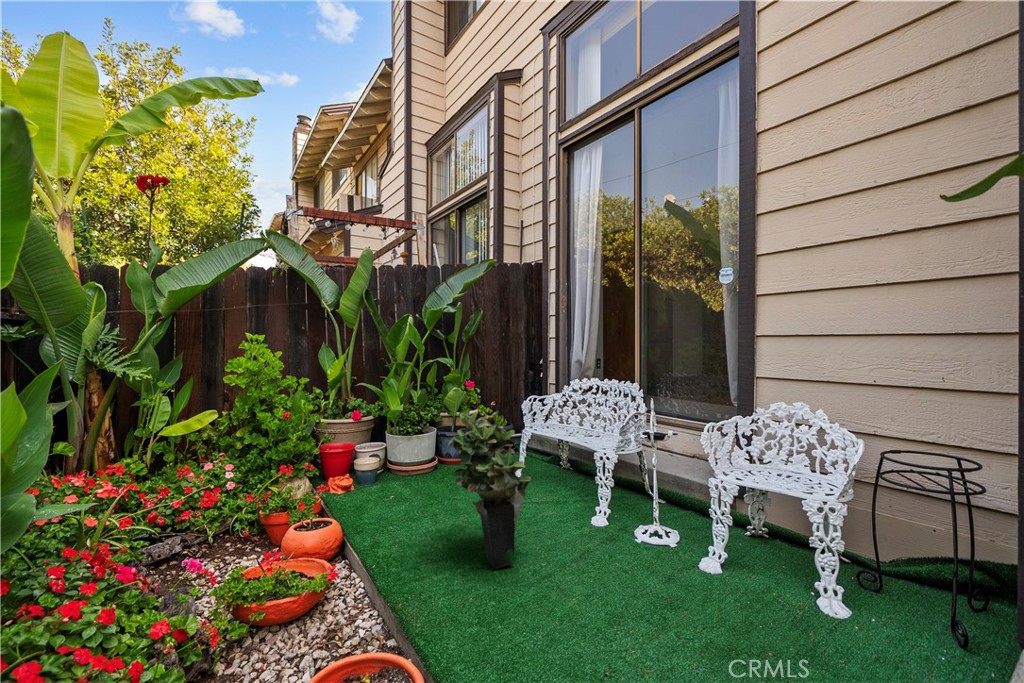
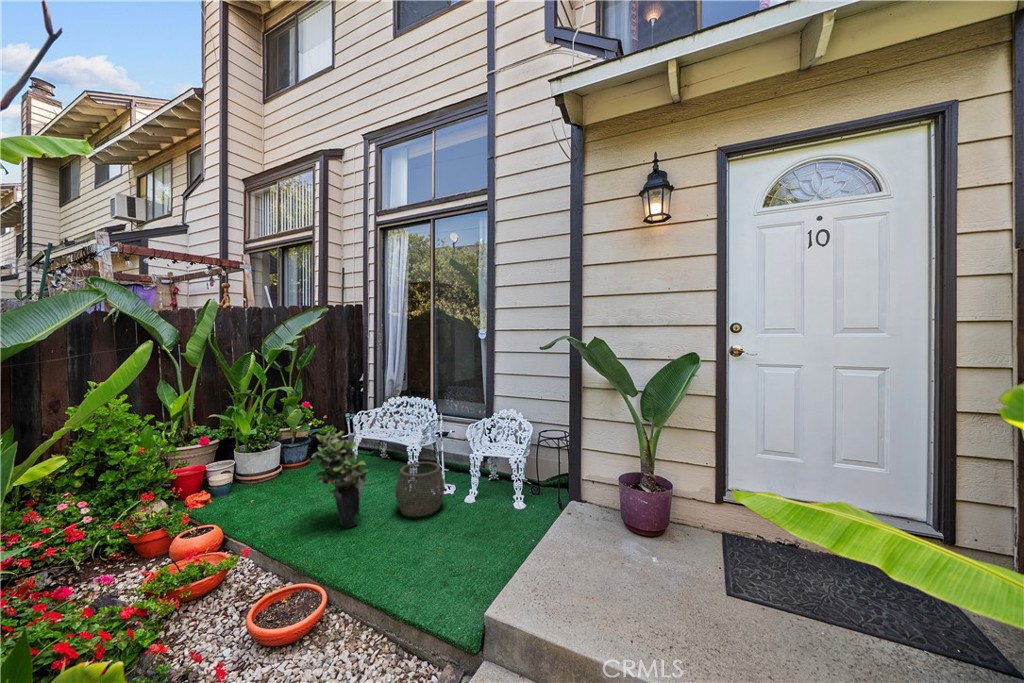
woven basket: none [573,479,661,579] -> present [395,462,445,517]

